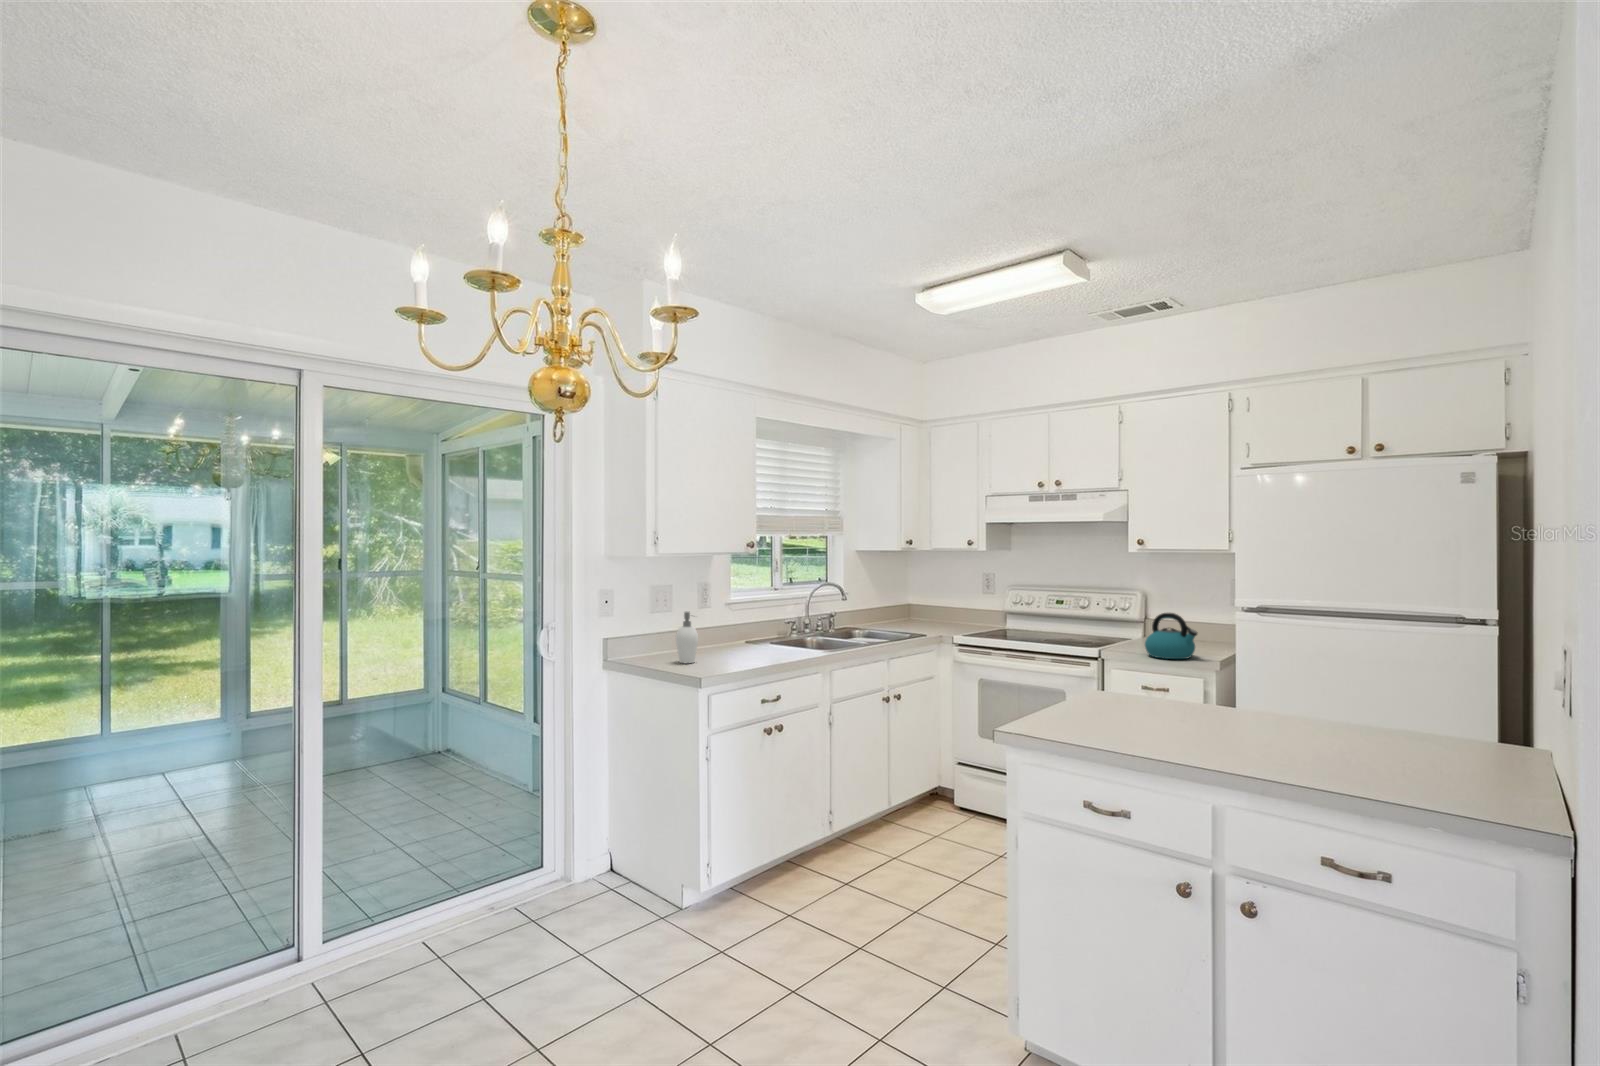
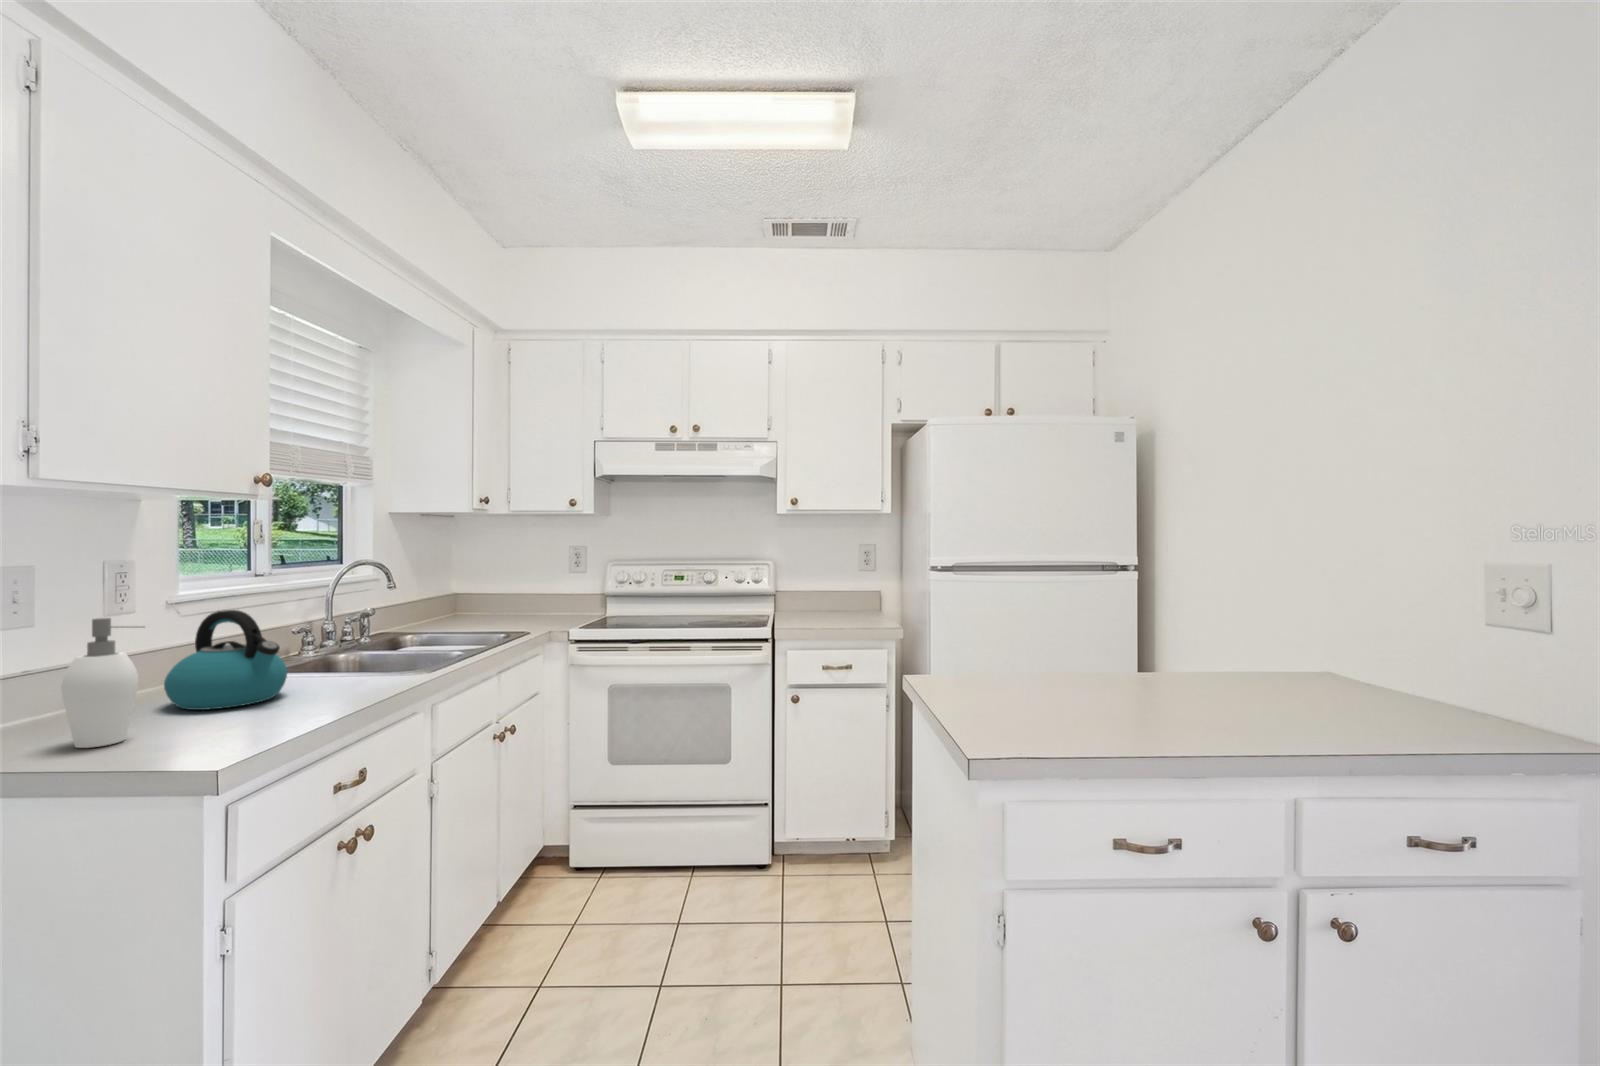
kettle: present [1145,613,1197,659] -> present [164,610,287,710]

